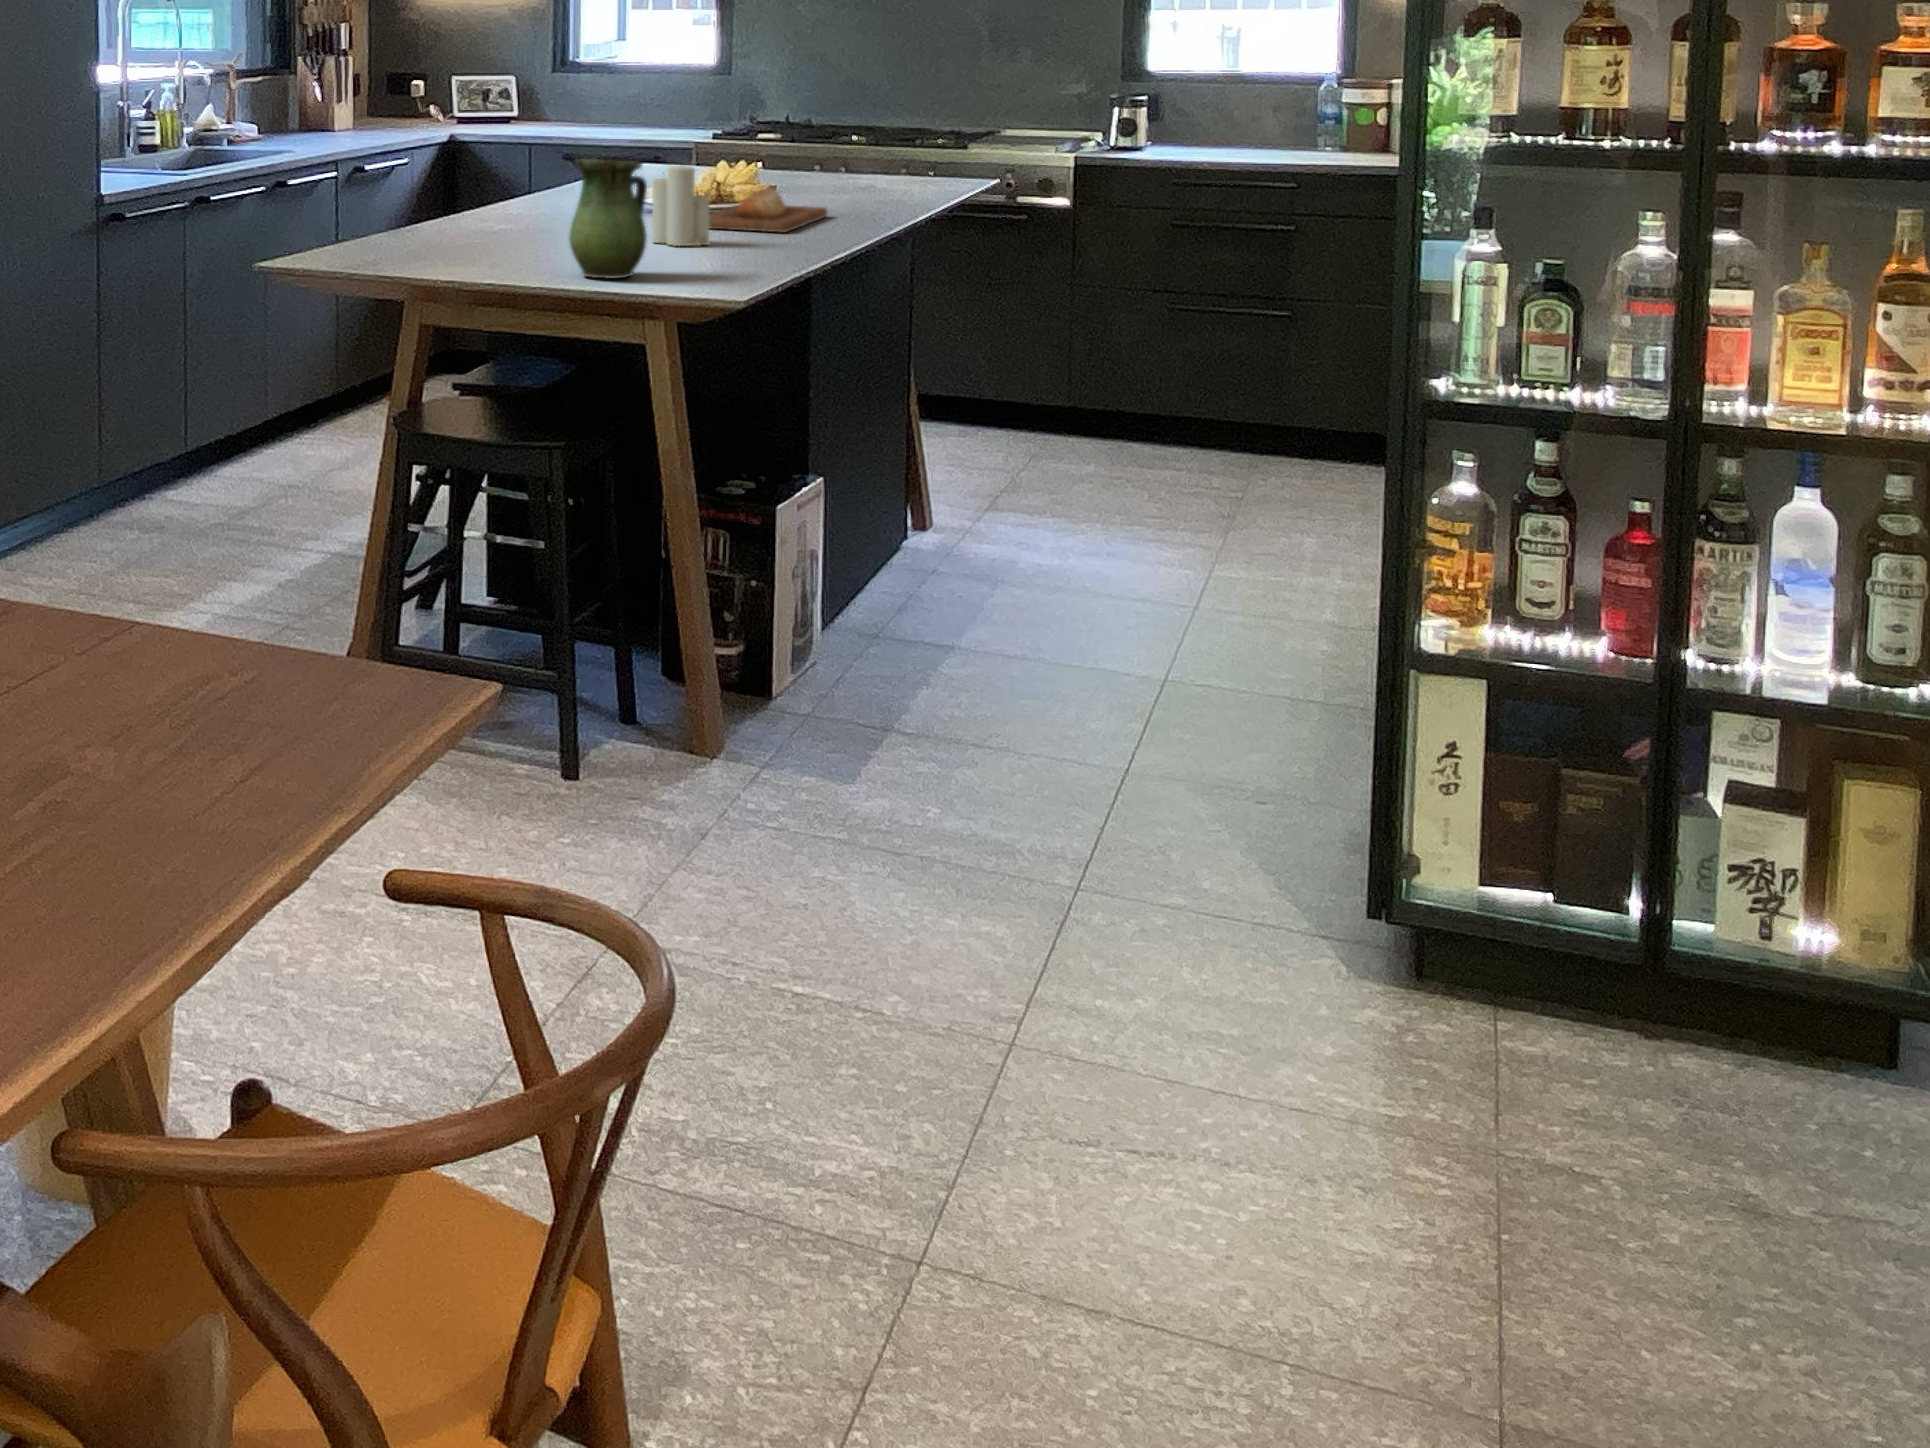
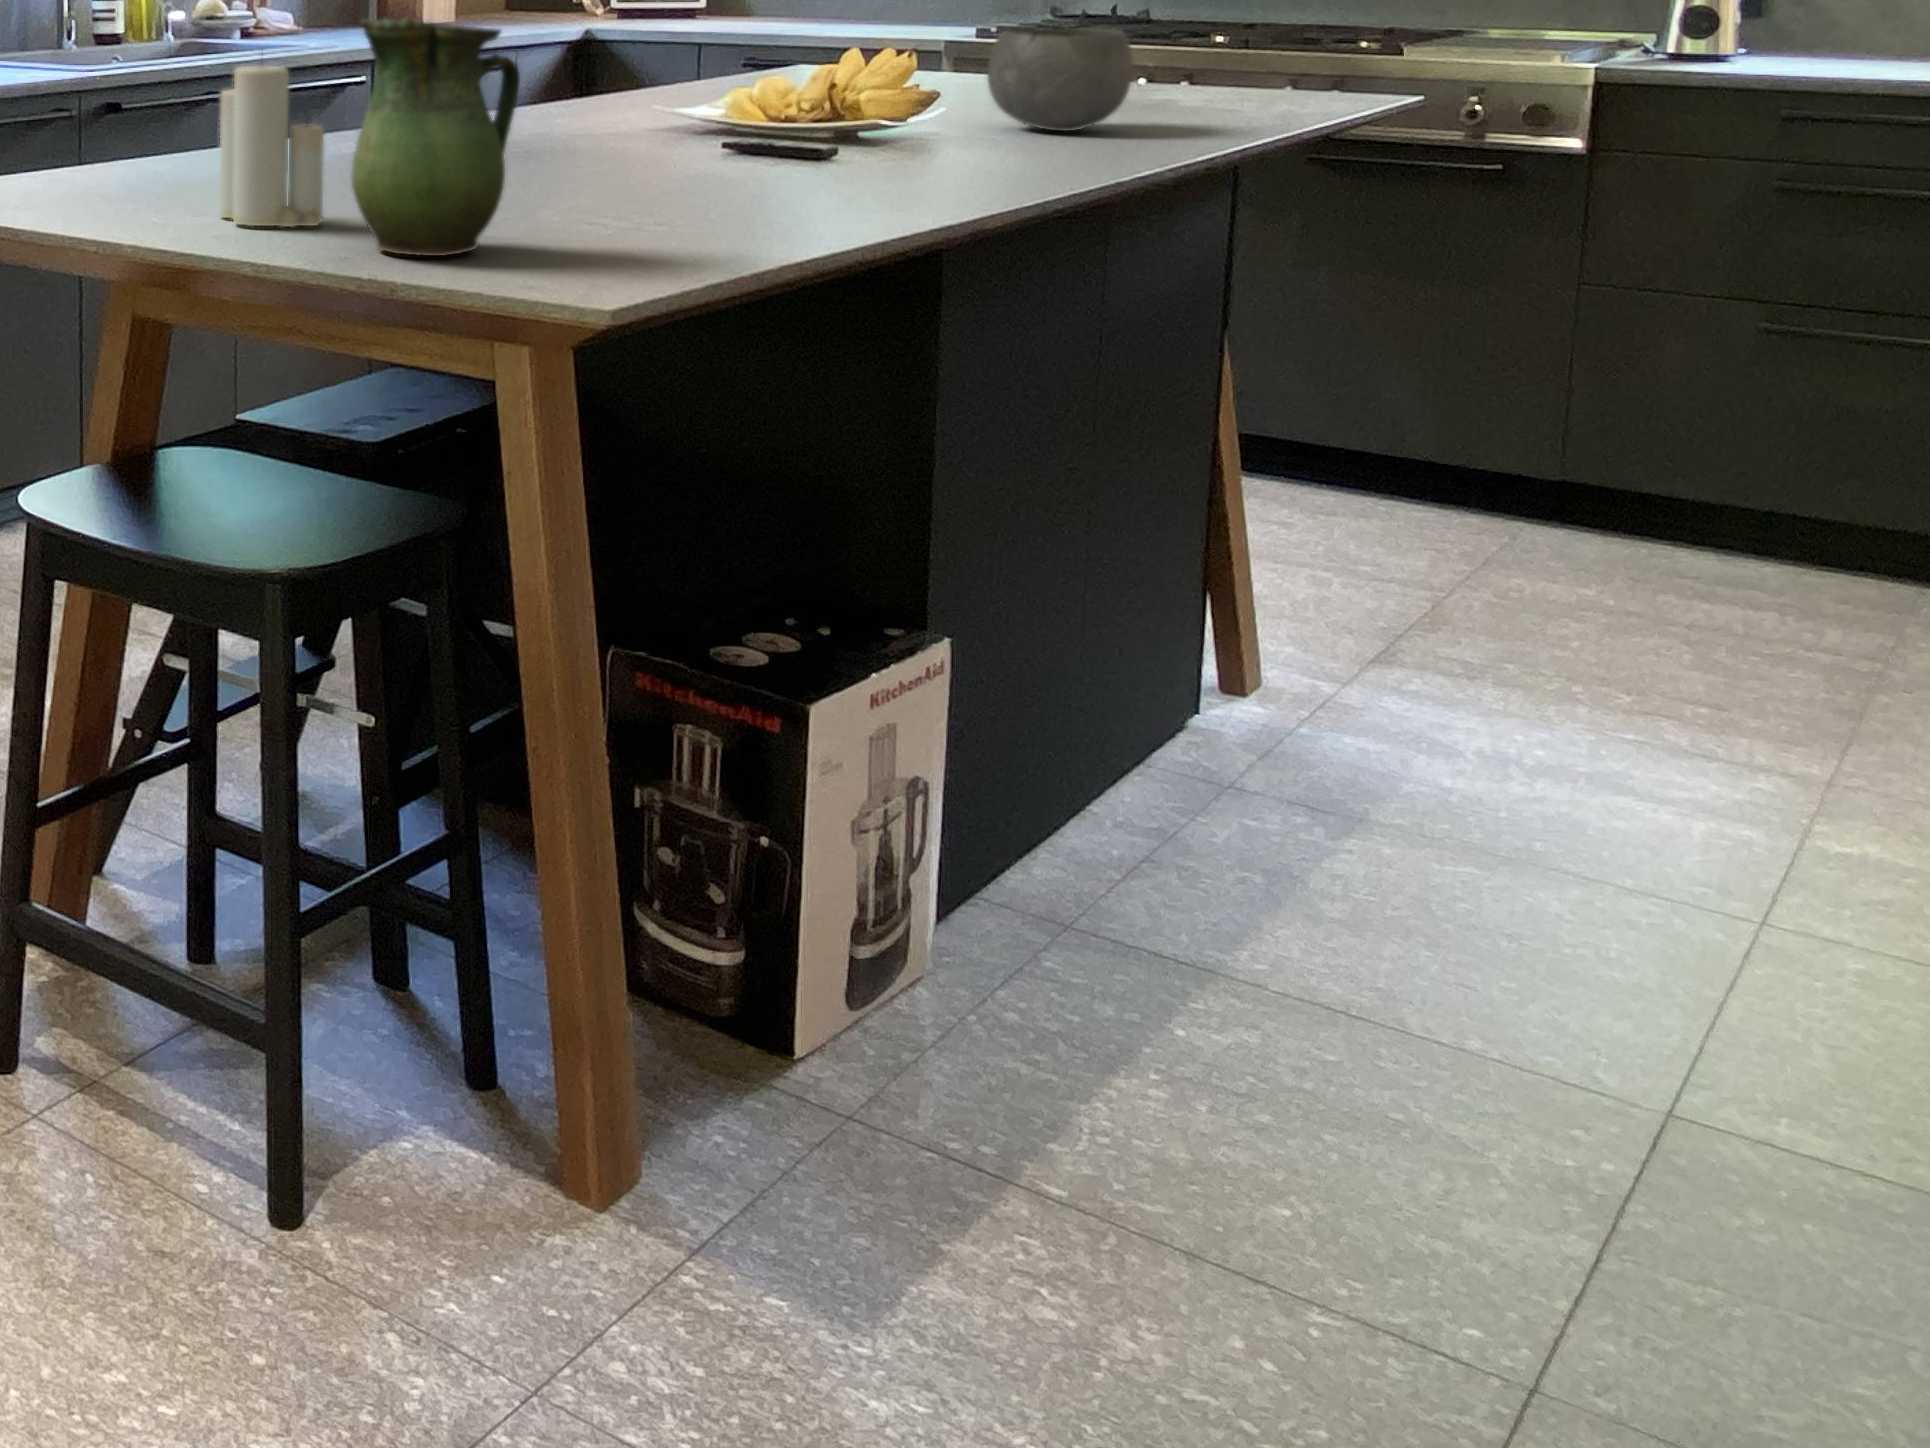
ceramic bowl: none [792,145,869,204] -> present [987,28,1133,131]
candle: present [652,166,710,246] -> present [220,65,324,227]
bread loaf: present [709,190,827,232] -> none [745,101,1024,178]

